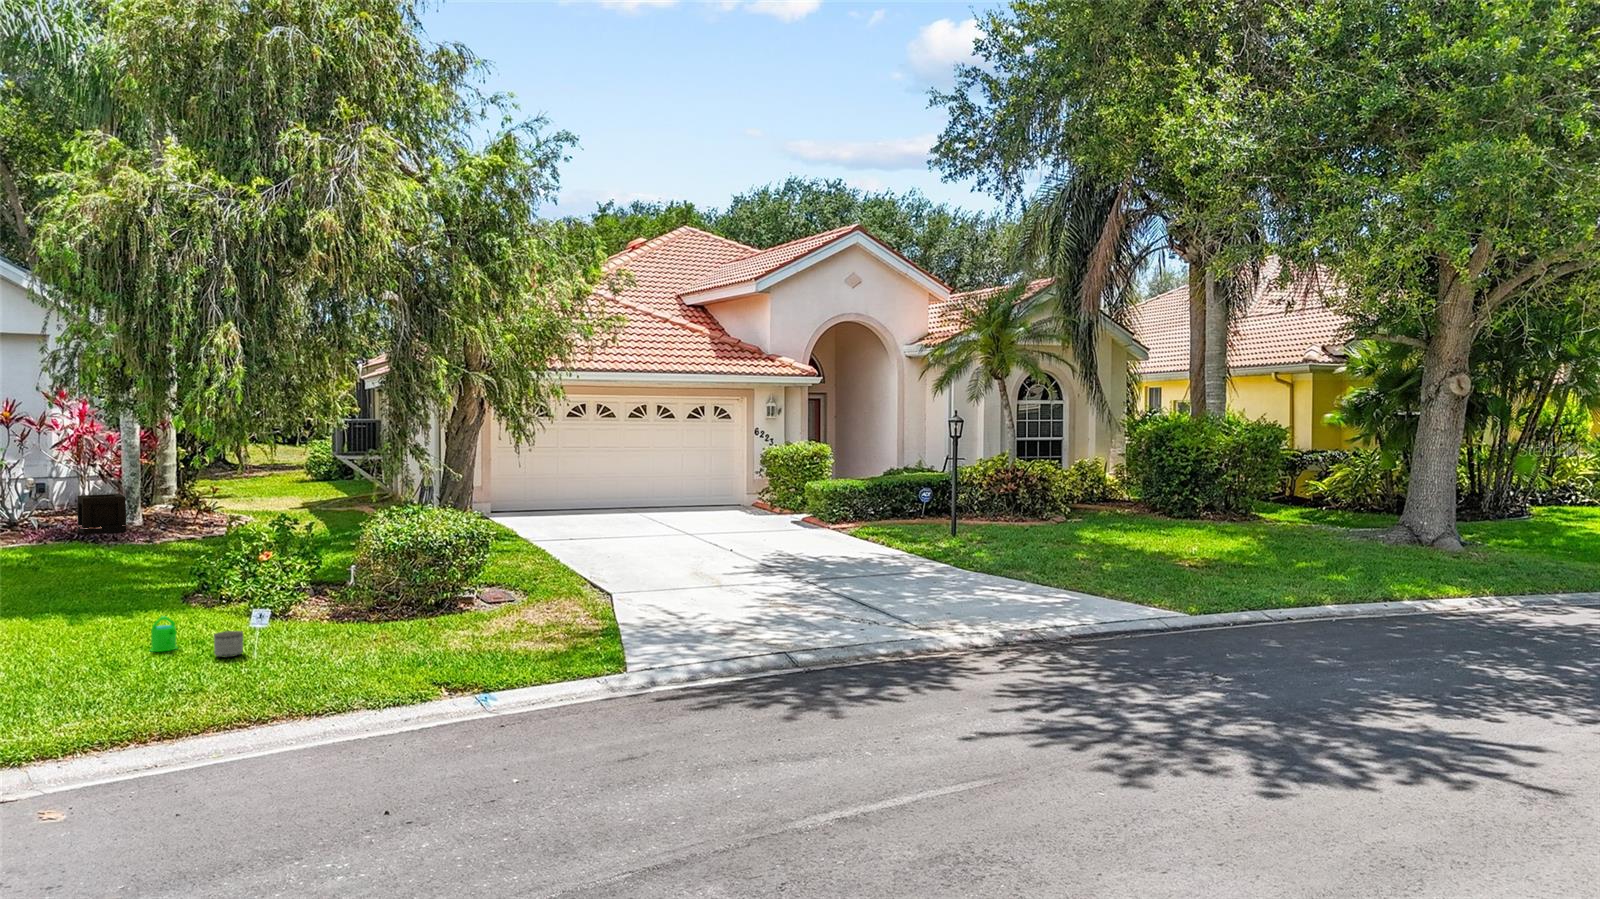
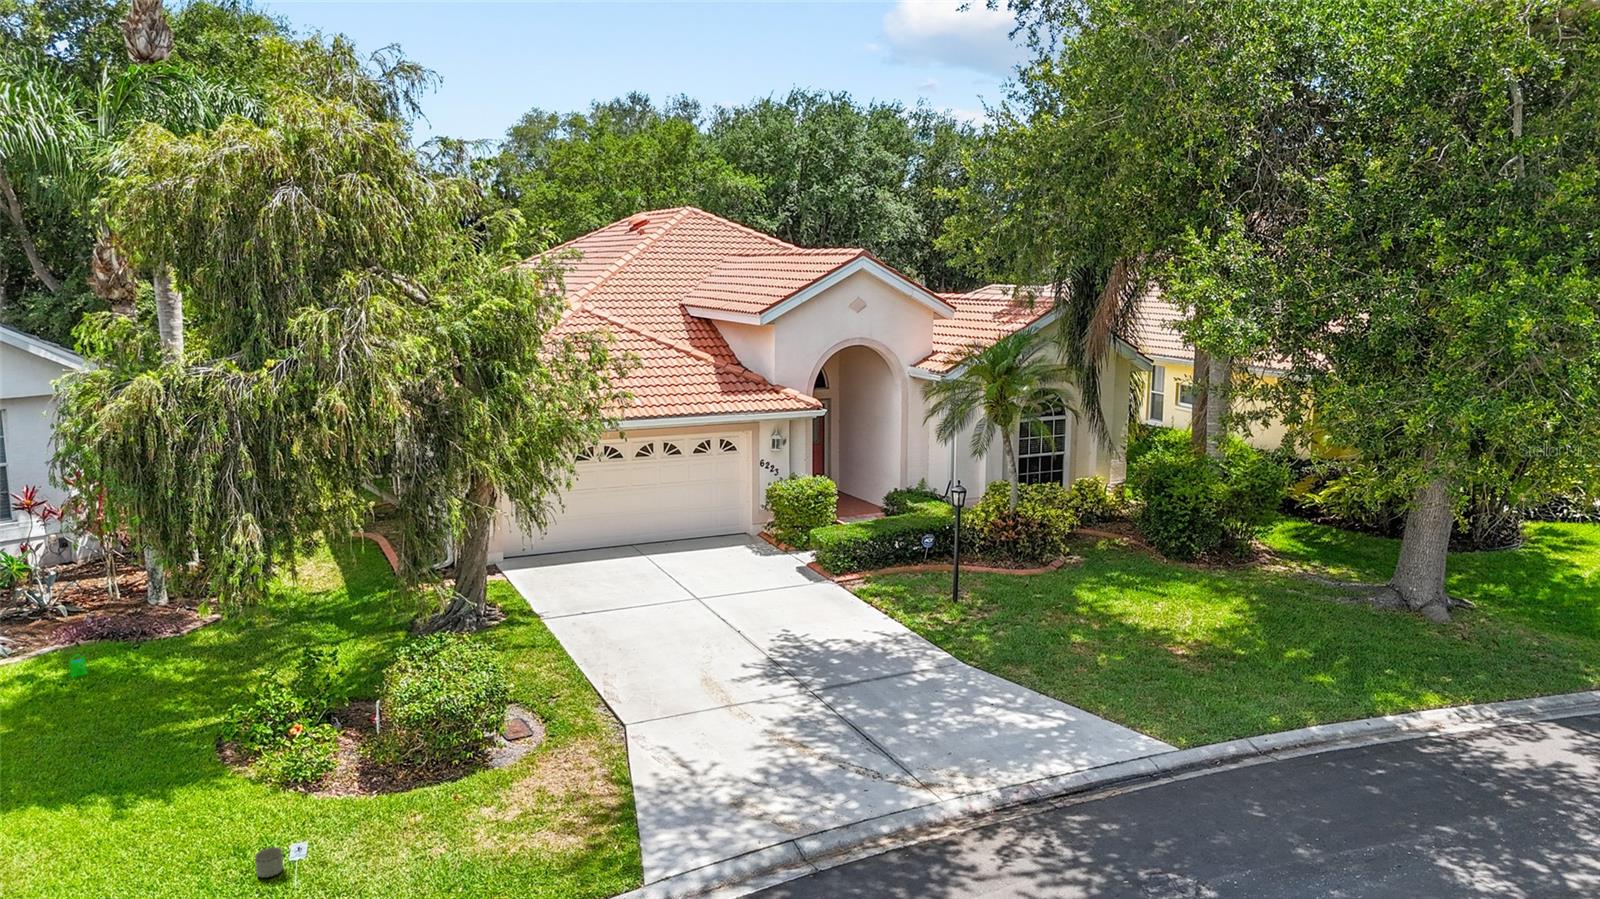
wooden crate: present [77,494,126,534] -> none [107,572,156,619]
watering can: present [150,616,178,652] -> present [69,654,87,677]

